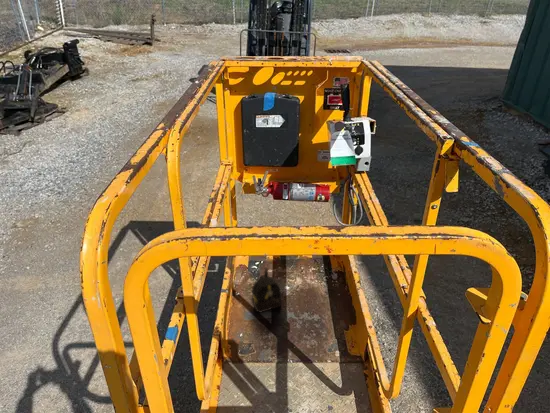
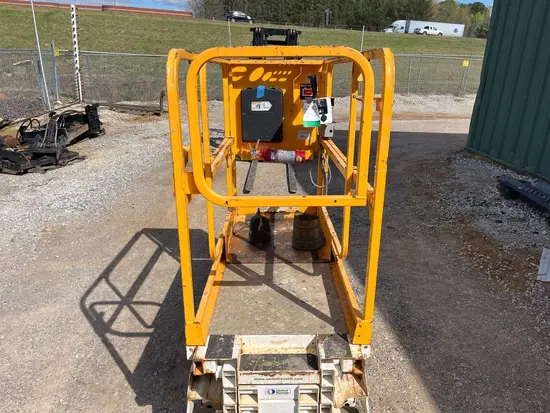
bucket: none [309,280,349,334] -> present [292,214,322,250]

